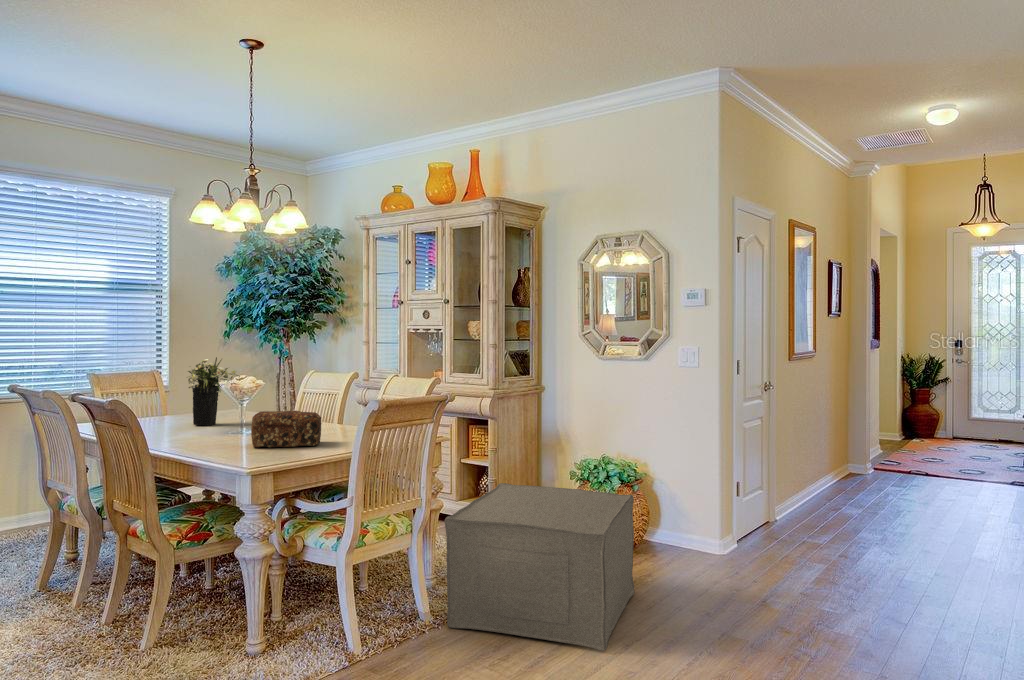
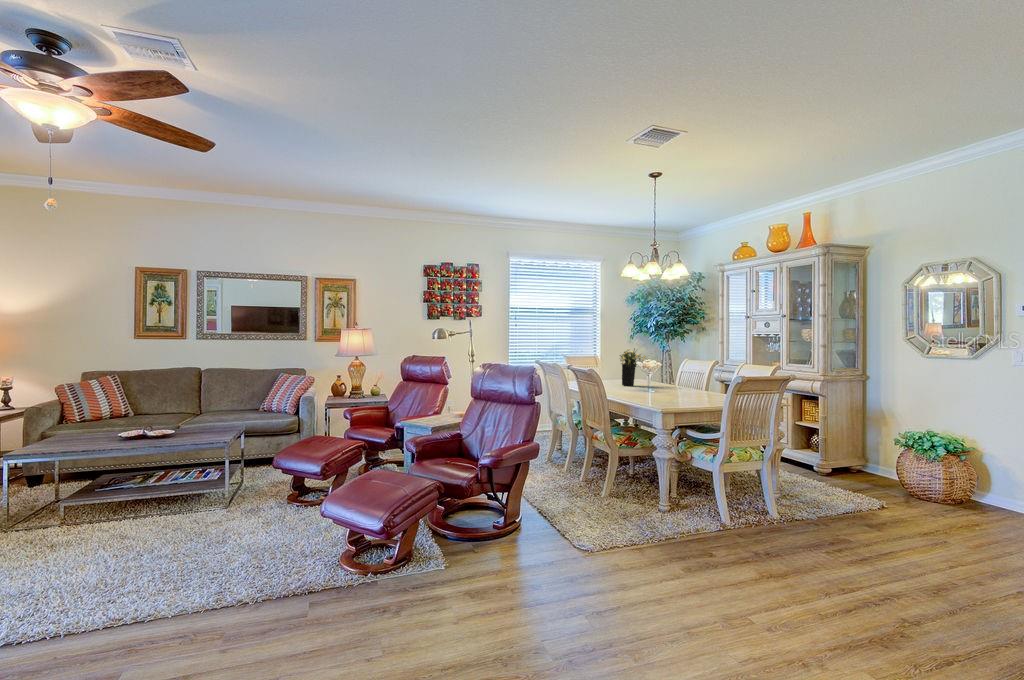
bread loaf: present [251,411,321,448] -> none [660,378,701,400]
ottoman: present [445,483,634,651] -> none [789,440,963,573]

